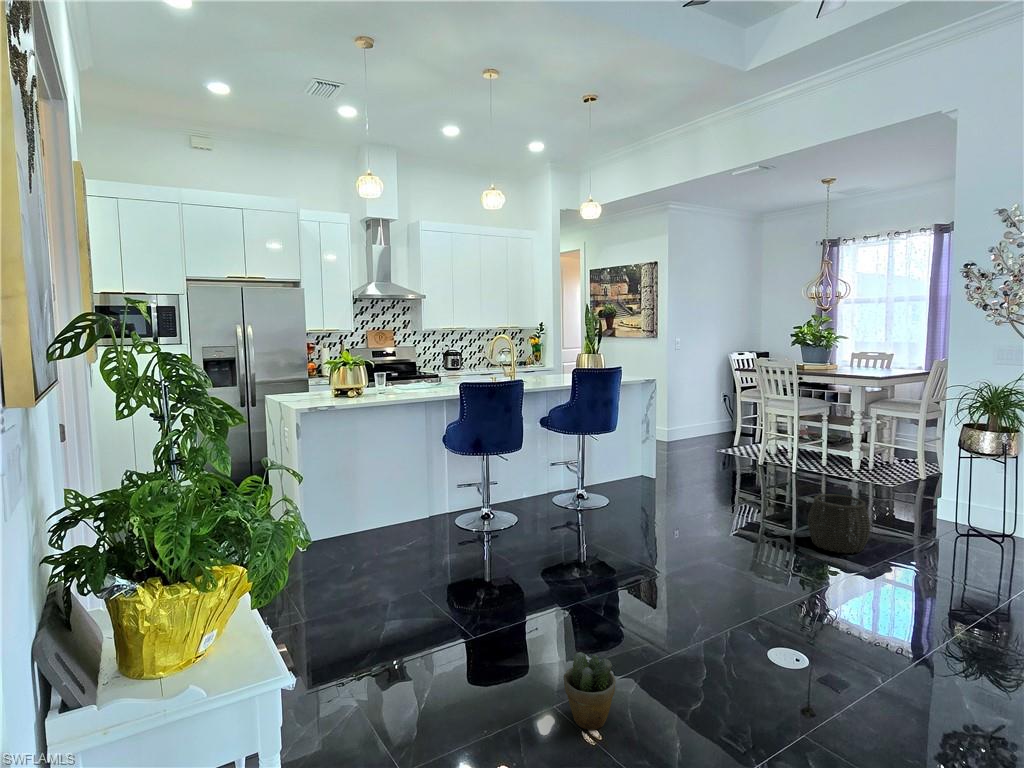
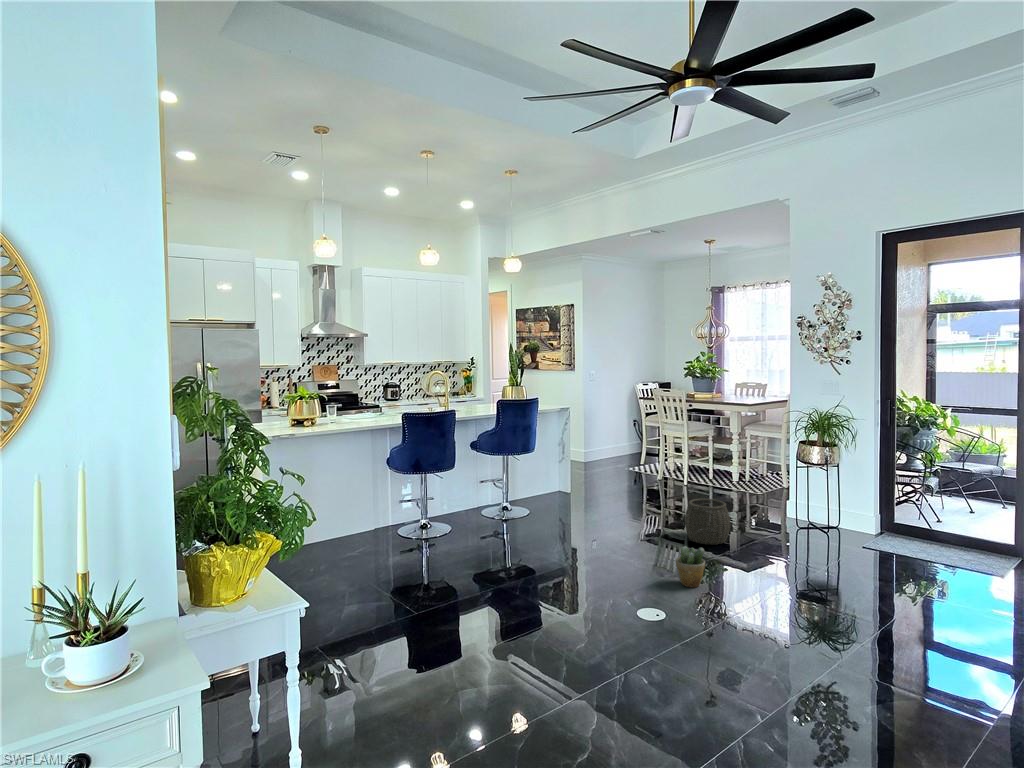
potted plant: present [564,652,616,730] -> present [676,547,705,587]

